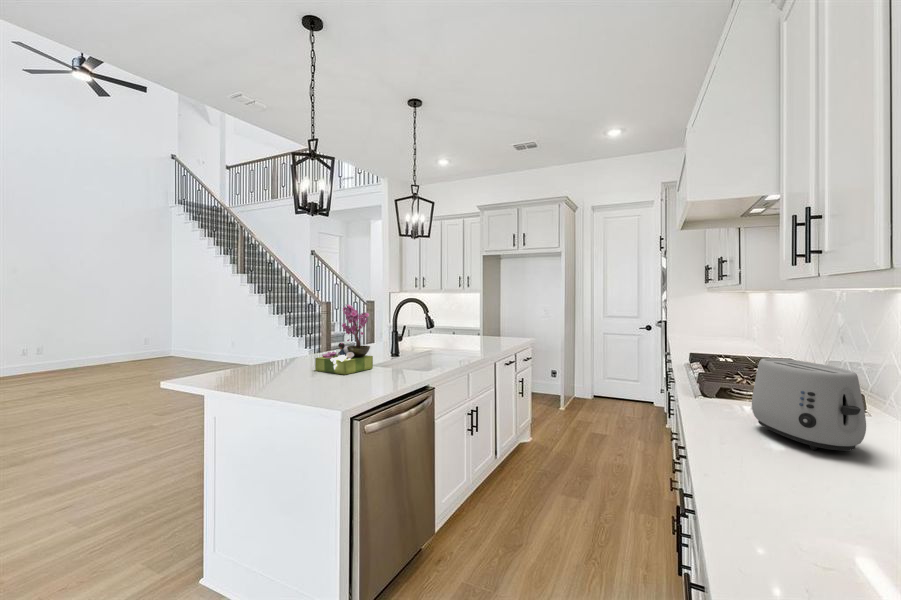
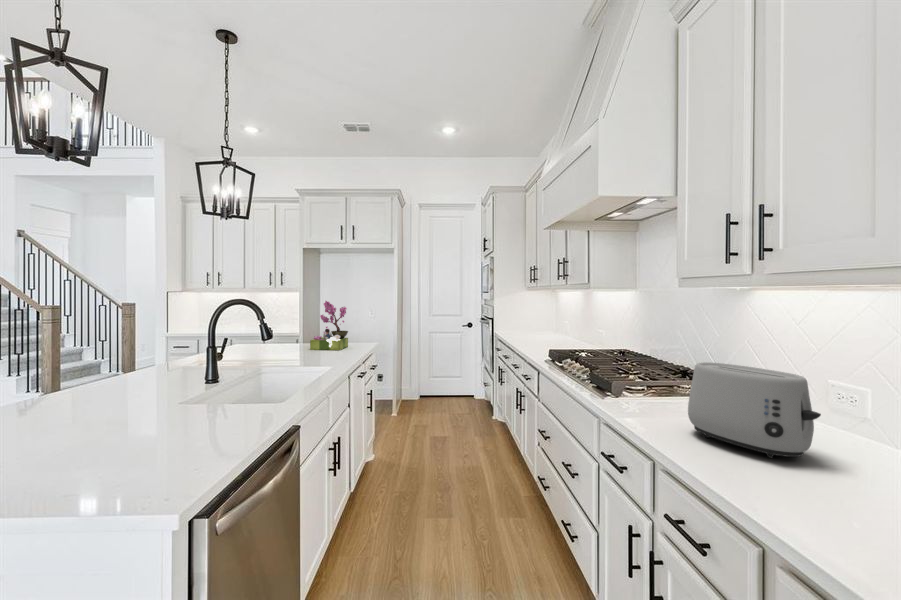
flower arrangement: present [315,305,373,375] -> present [310,301,348,350]

